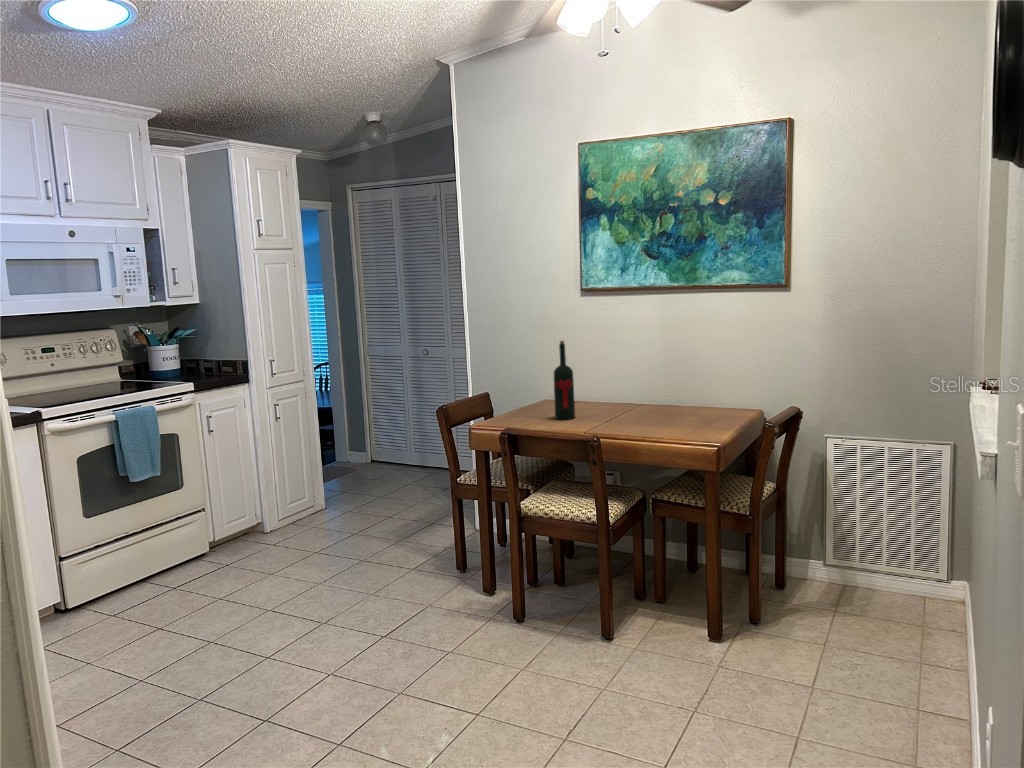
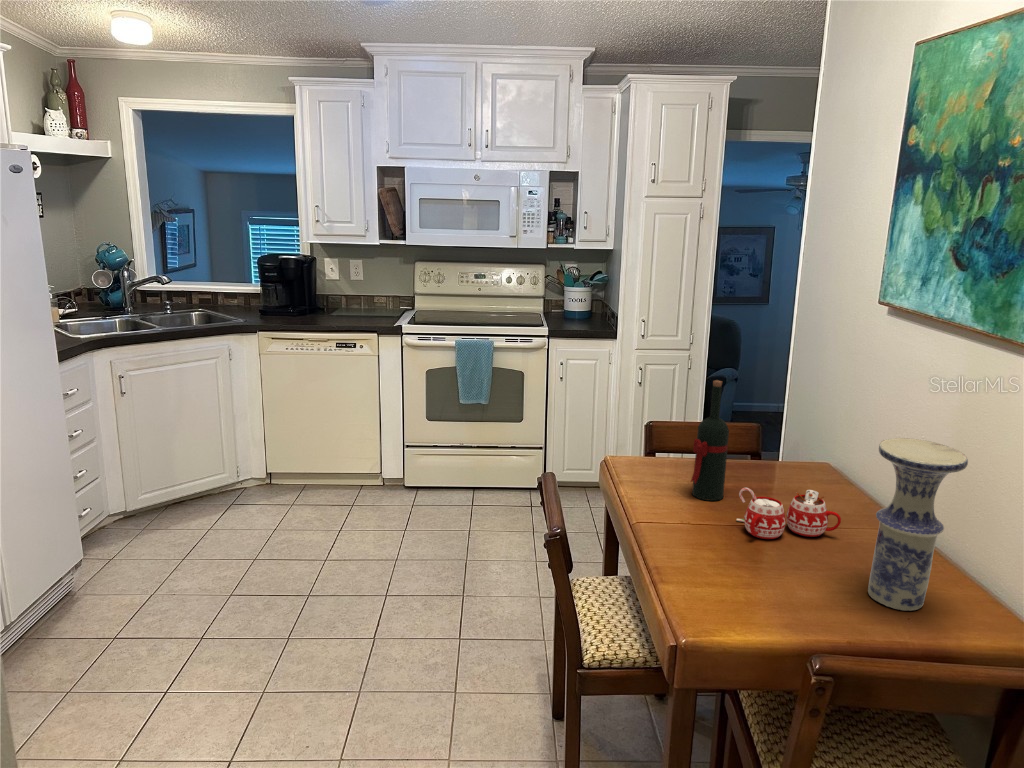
vase: none [692,335,731,417] -> present [868,438,968,611]
mug: none [604,389,647,419] -> present [736,488,841,539]

